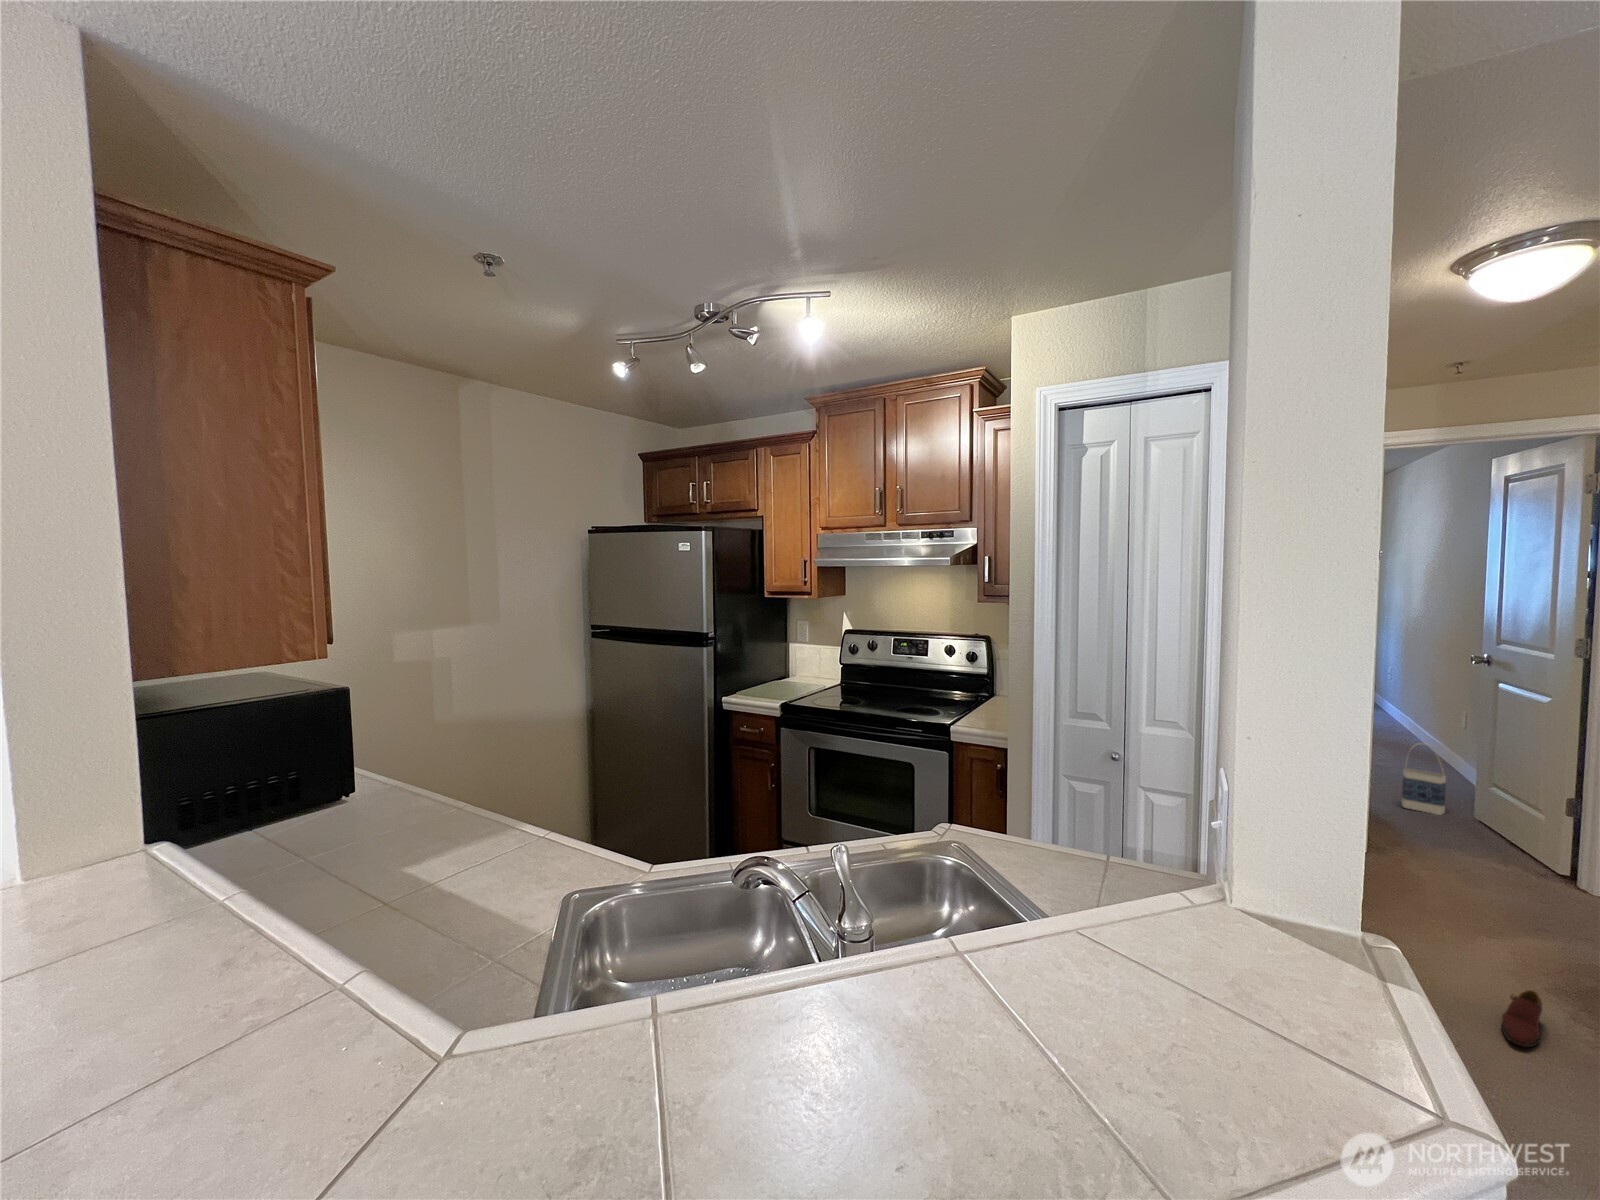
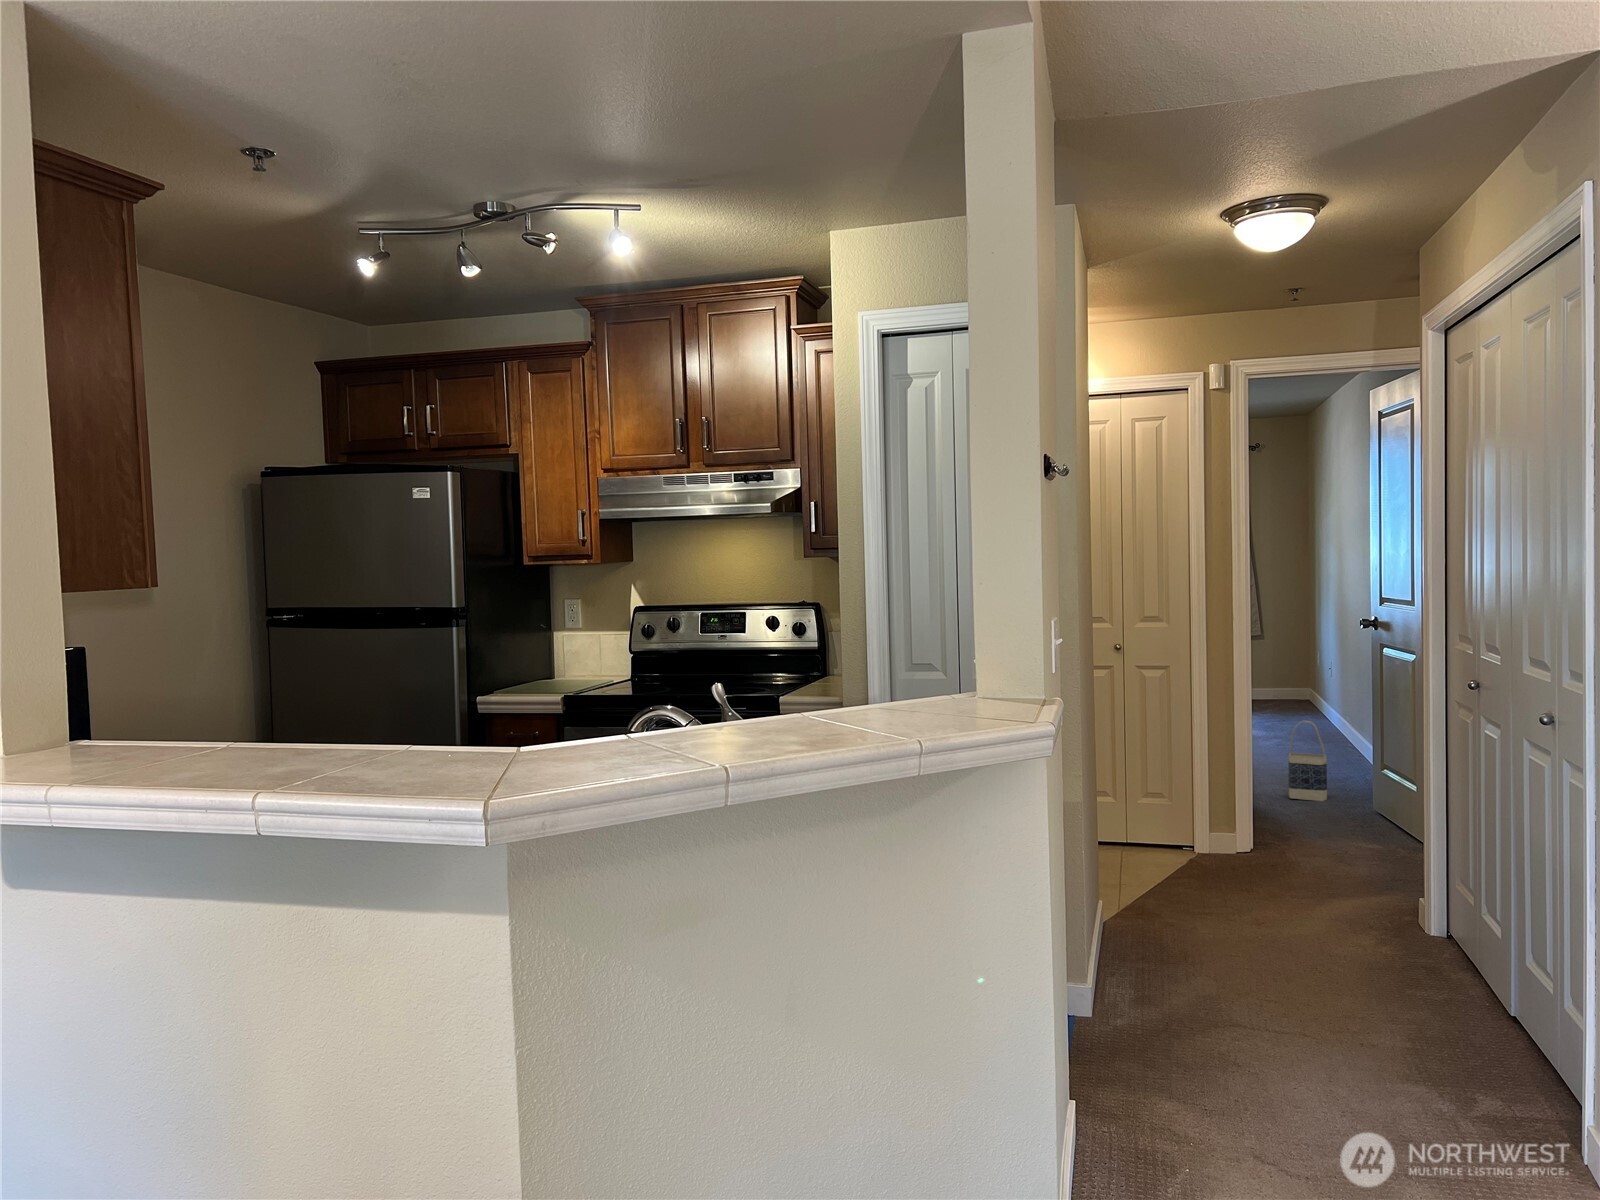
shoe: present [1501,990,1542,1047] -> none [1301,909,1335,953]

